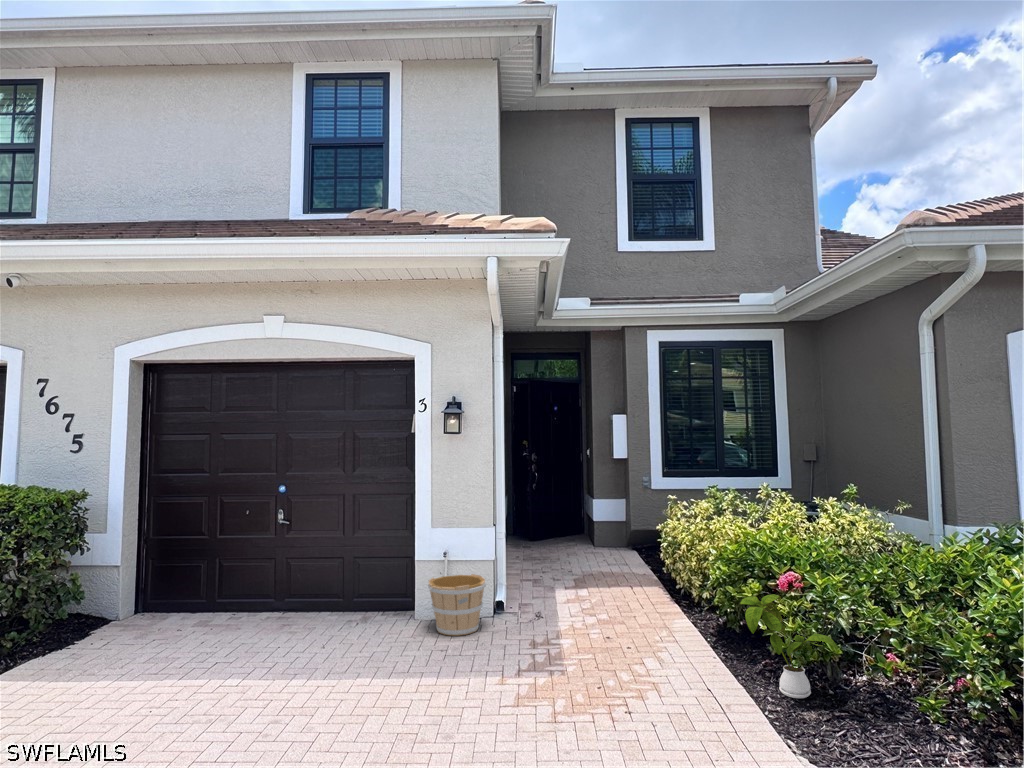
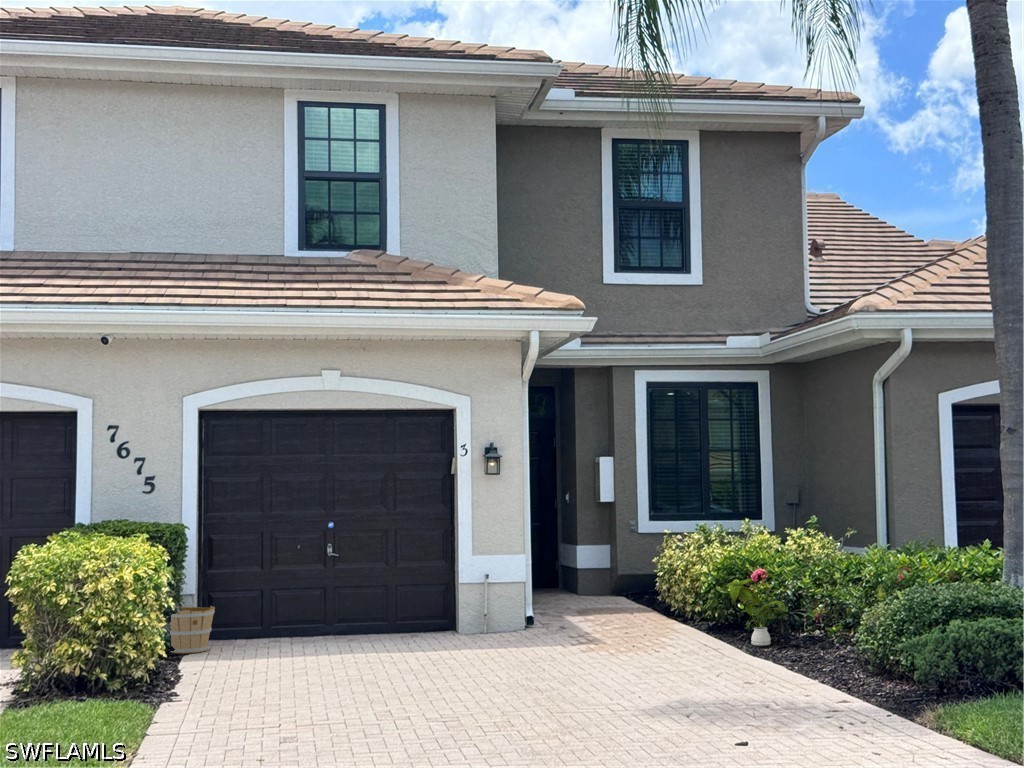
wooden bucket: present [428,574,486,636] -> present [170,606,215,654]

